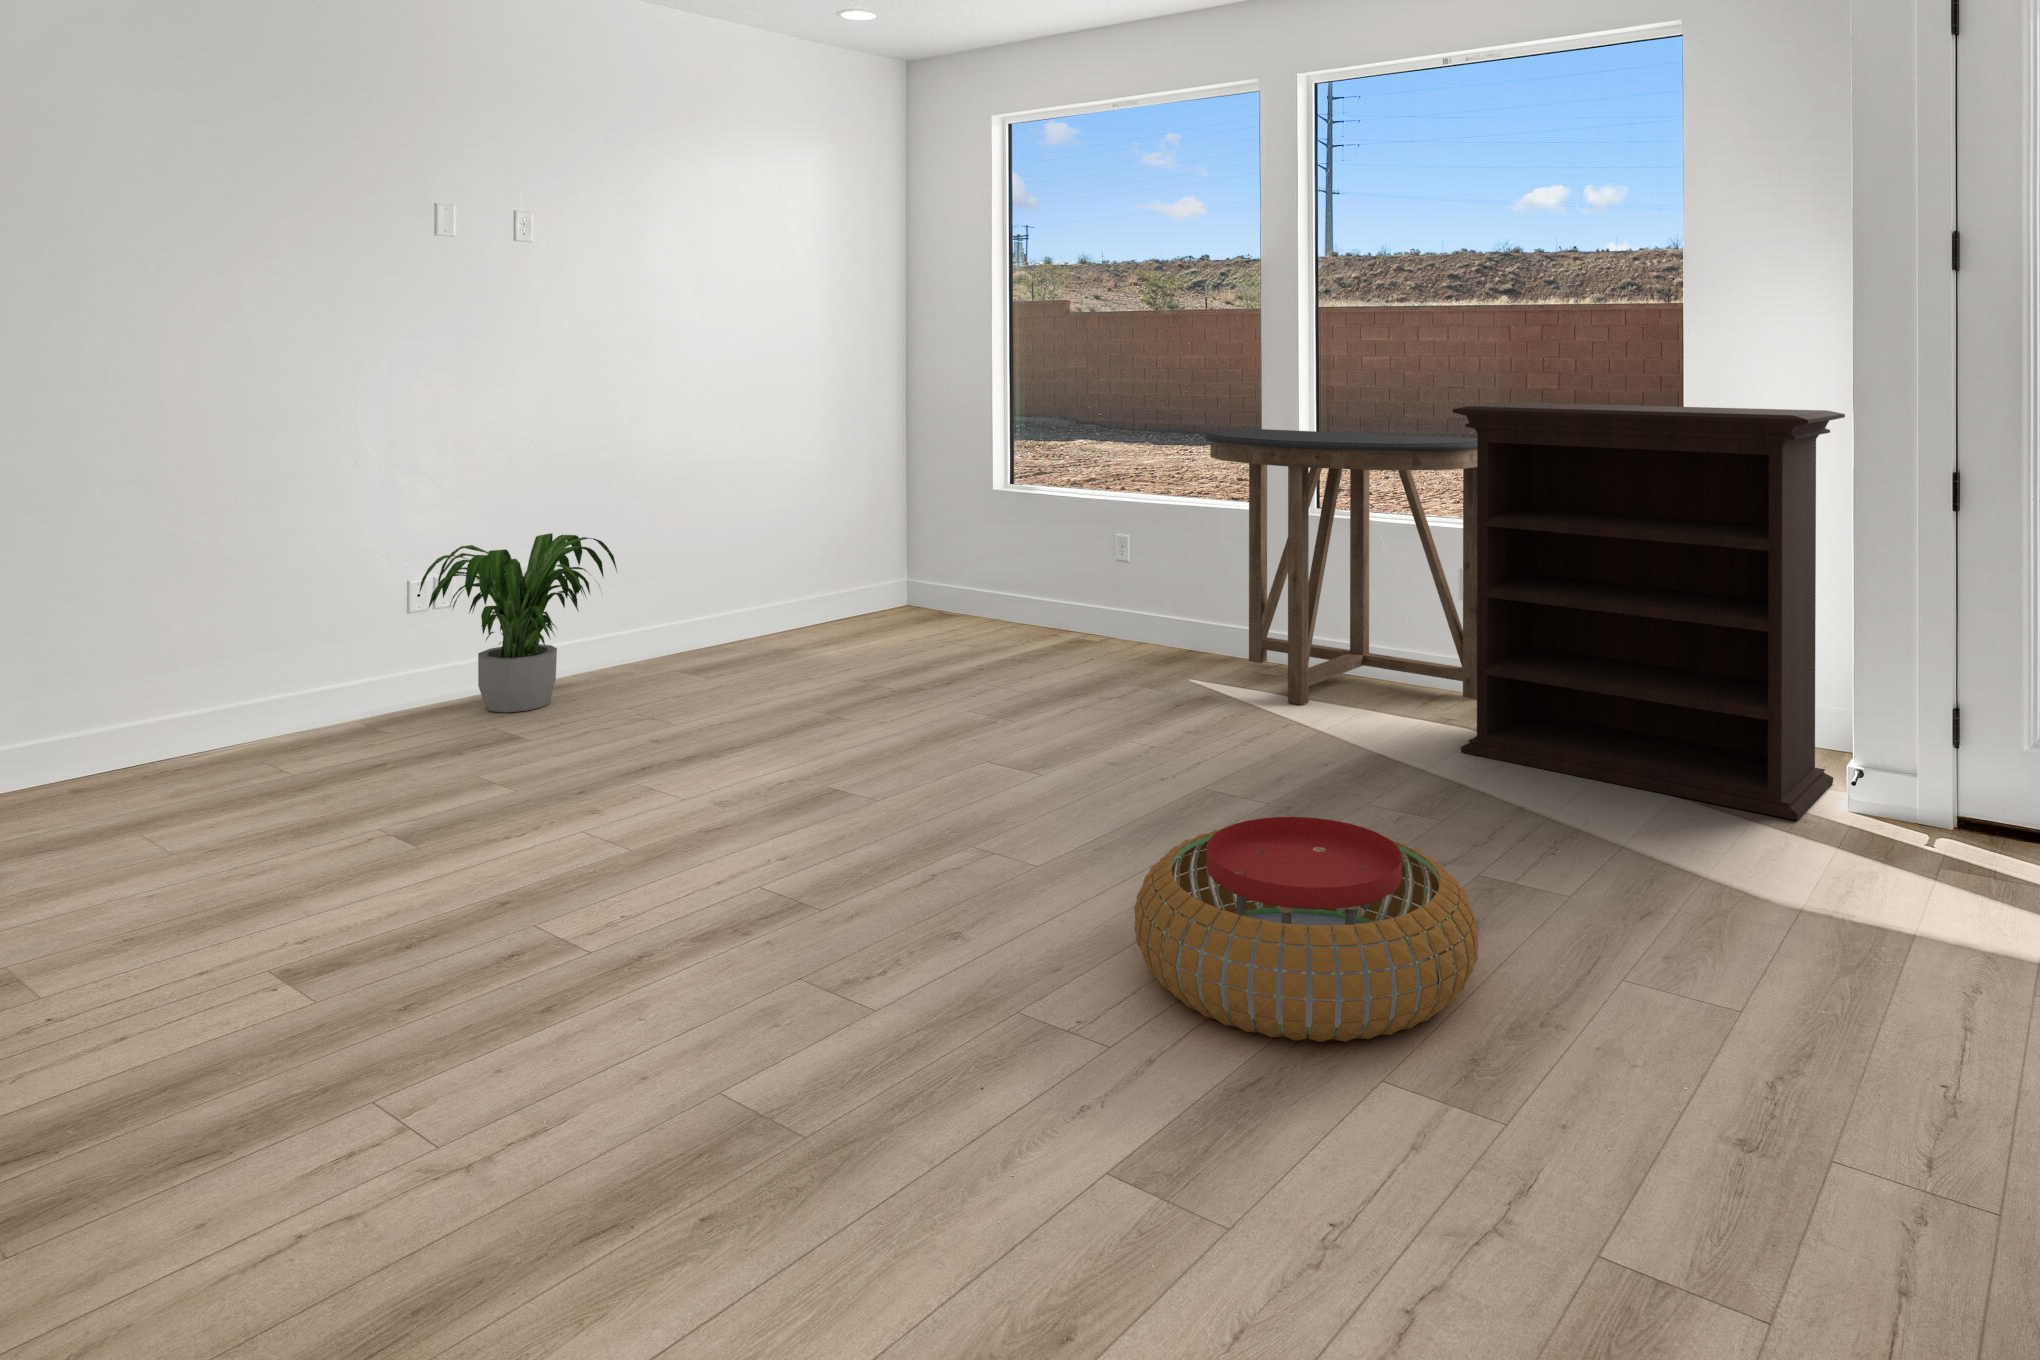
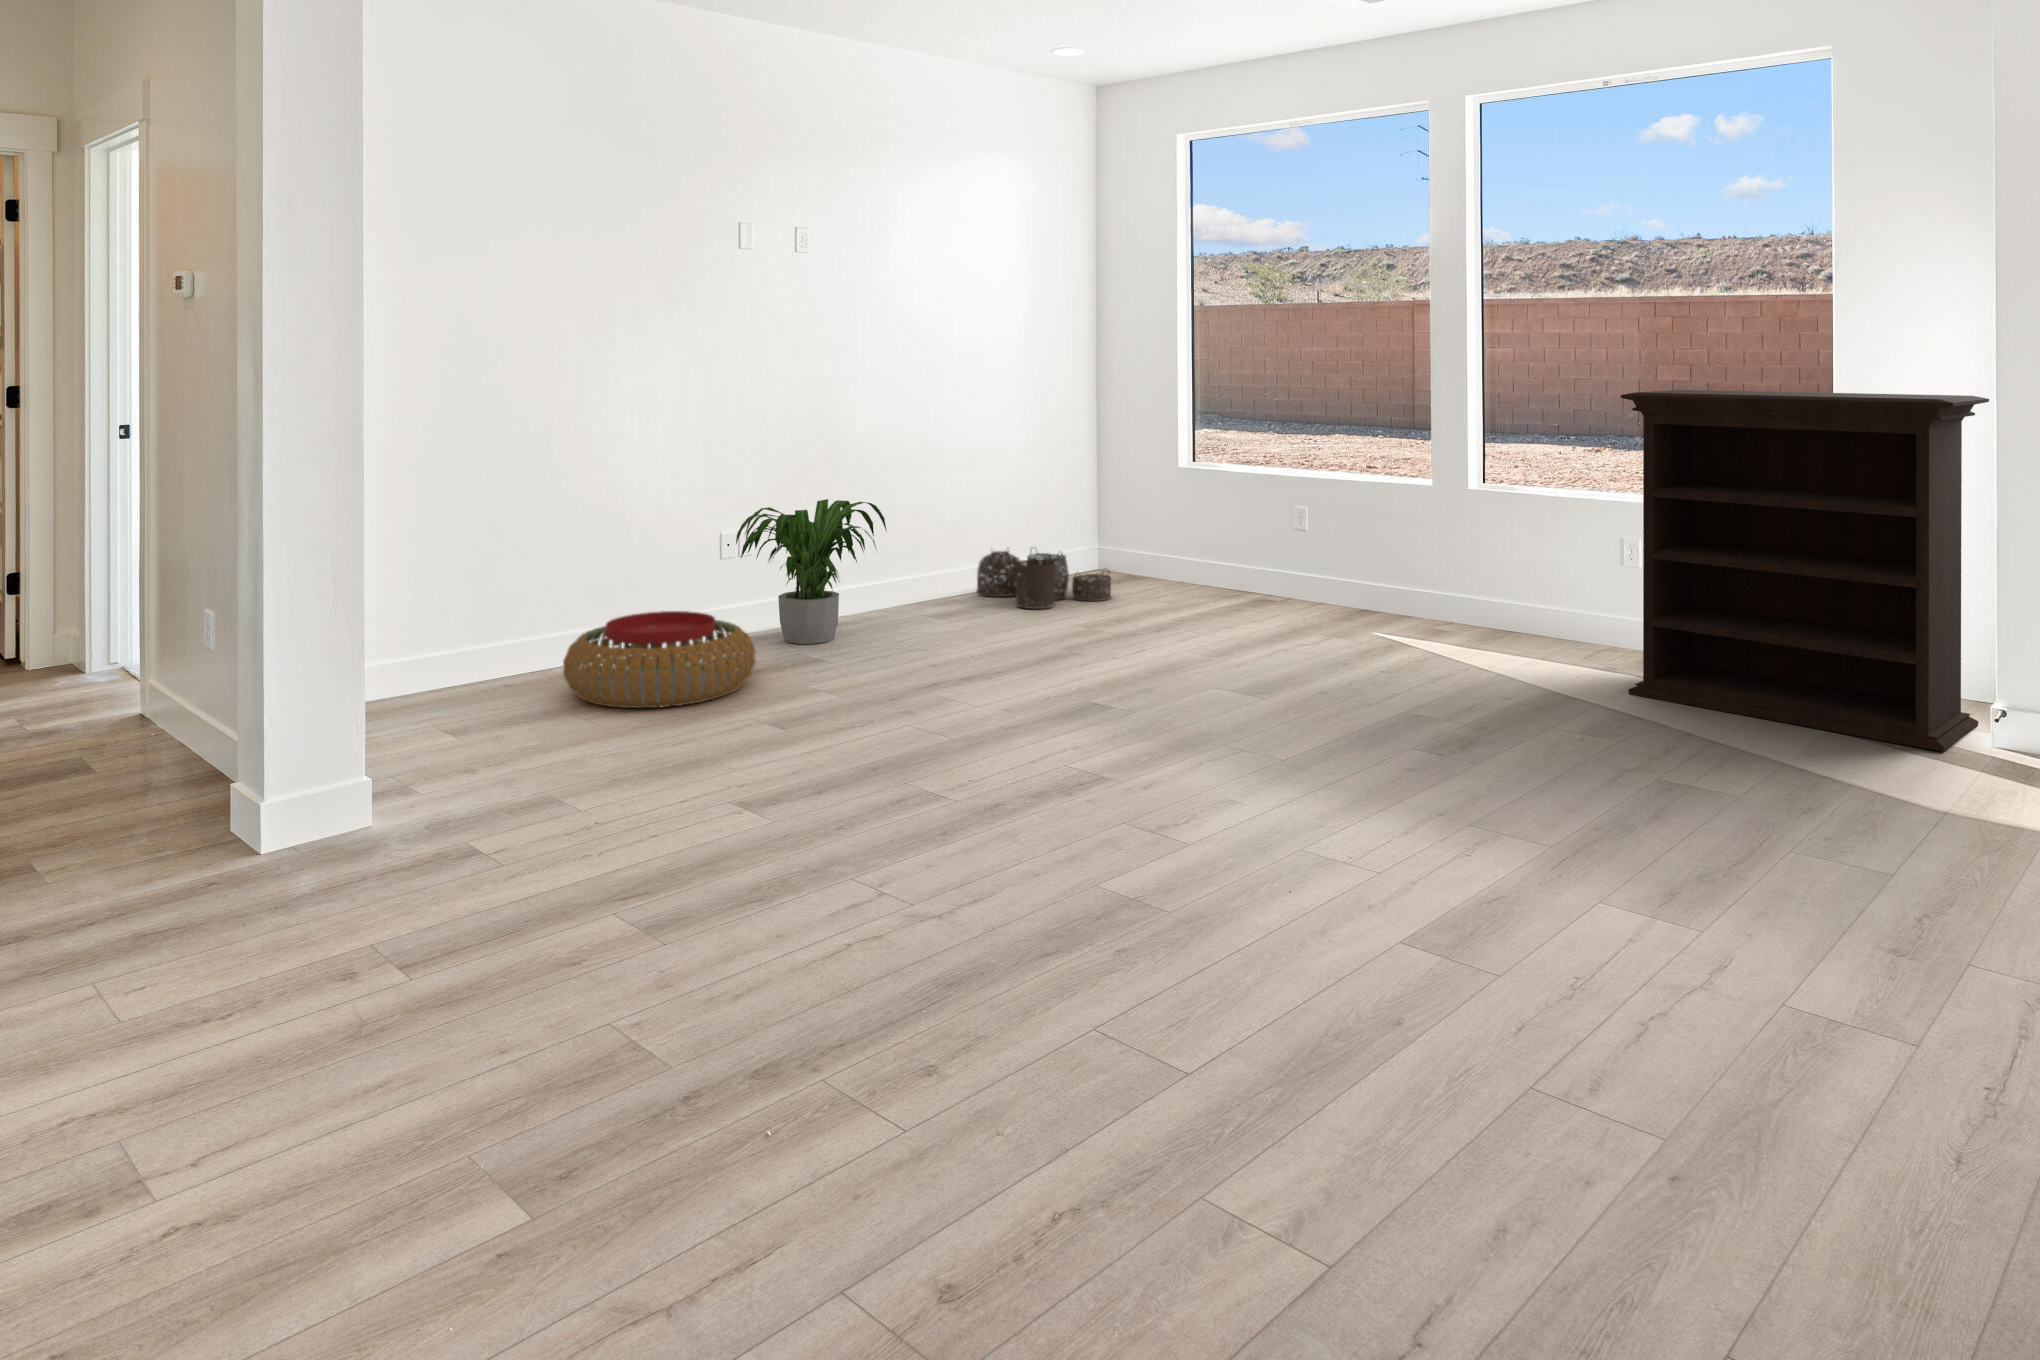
console table: present [1205,429,1477,705] -> none [1383,414,1659,655]
woven basket: none [752,583,908,656] -> present [977,550,1111,609]
pouf: present [1134,817,1478,1042] -> present [563,611,756,708]

